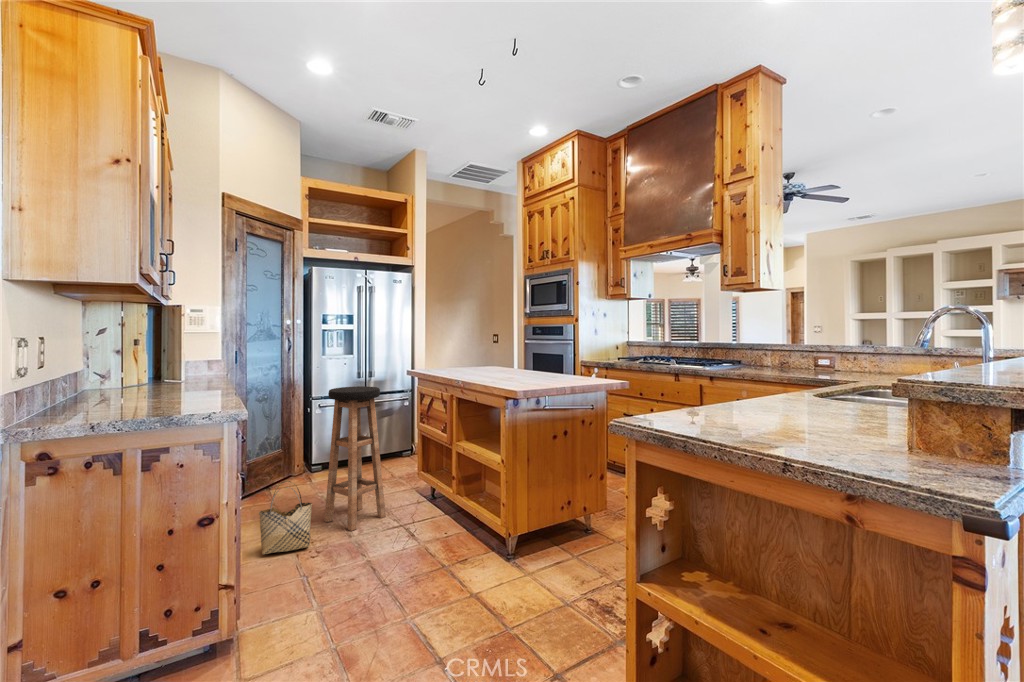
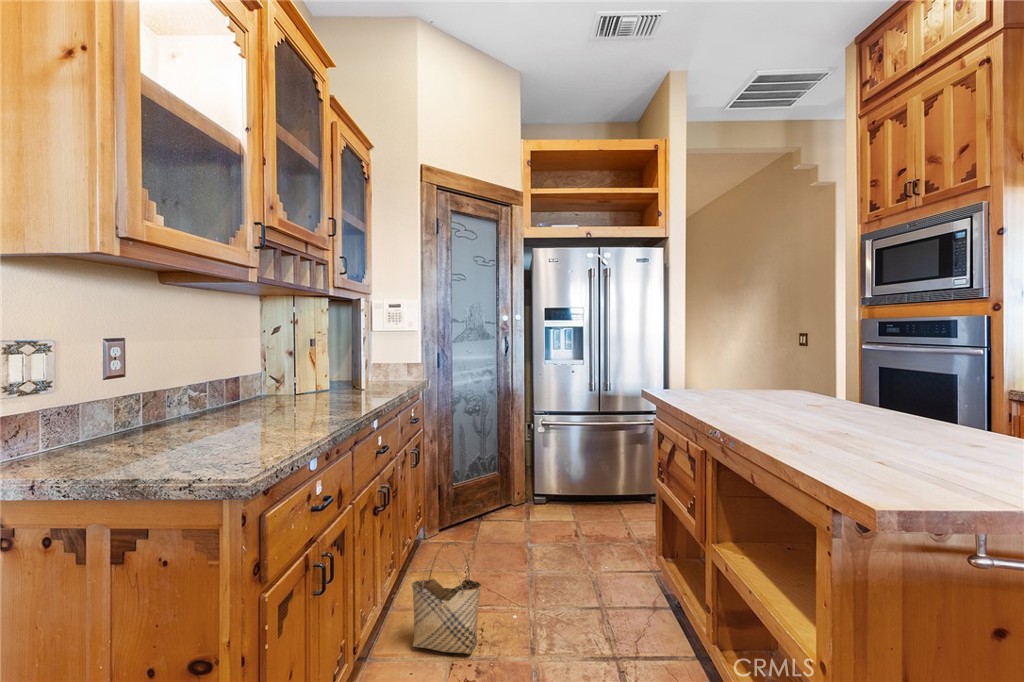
bar stool: present [324,386,386,531] -> none [513,410,598,638]

